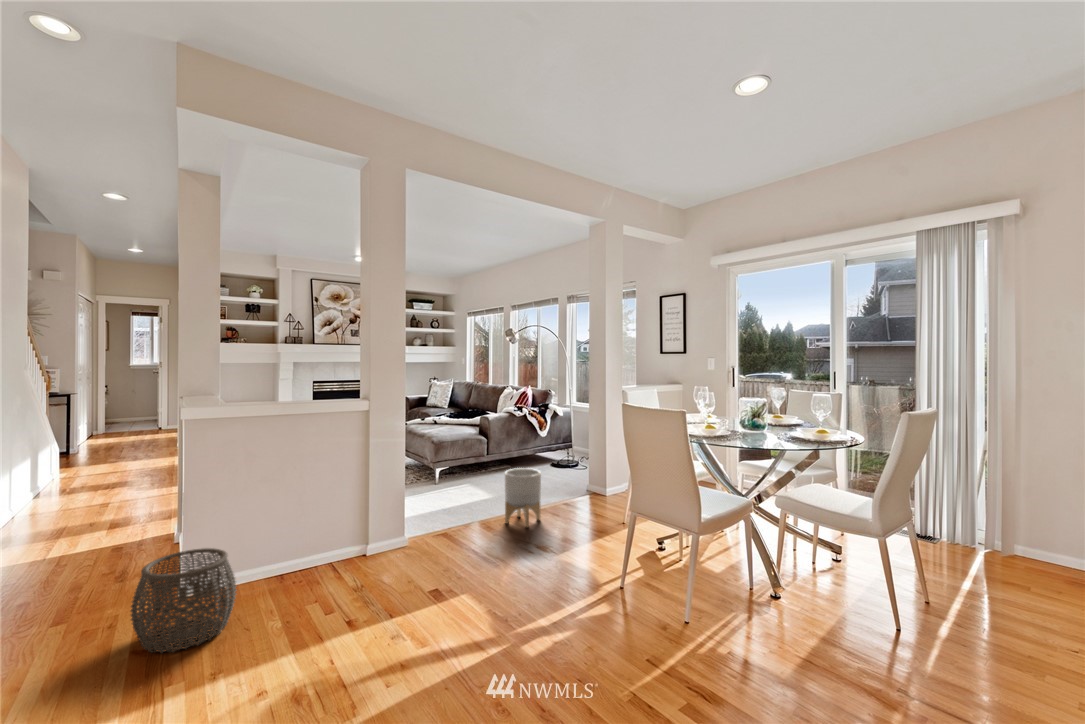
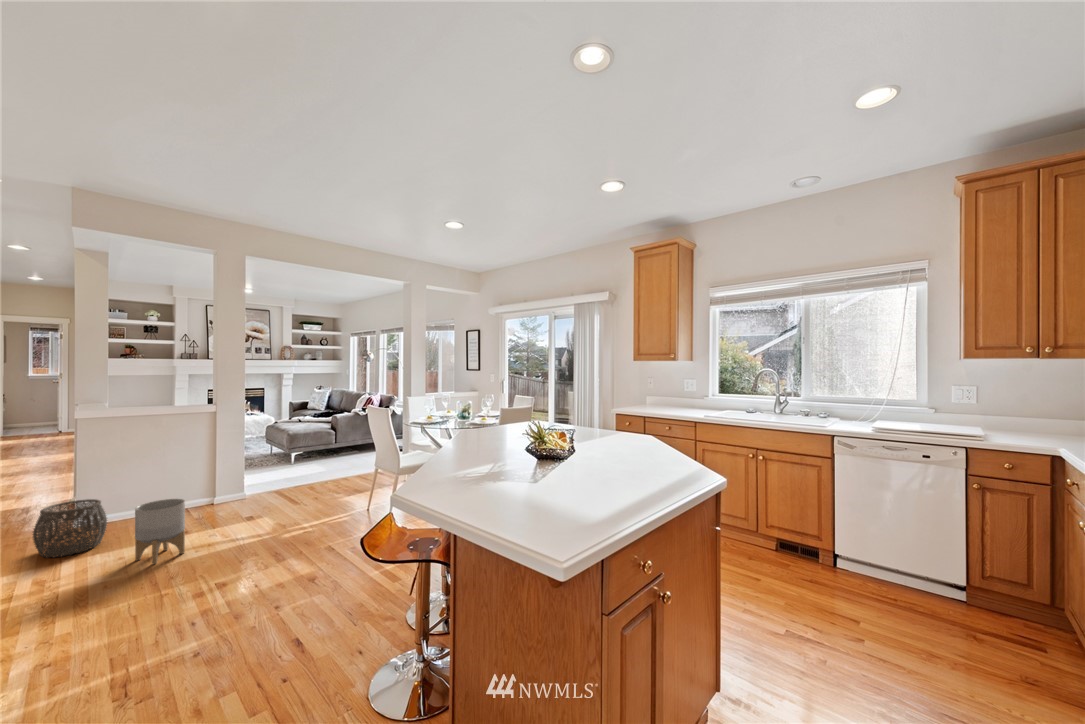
planter: present [505,468,541,527] -> present [135,499,185,564]

